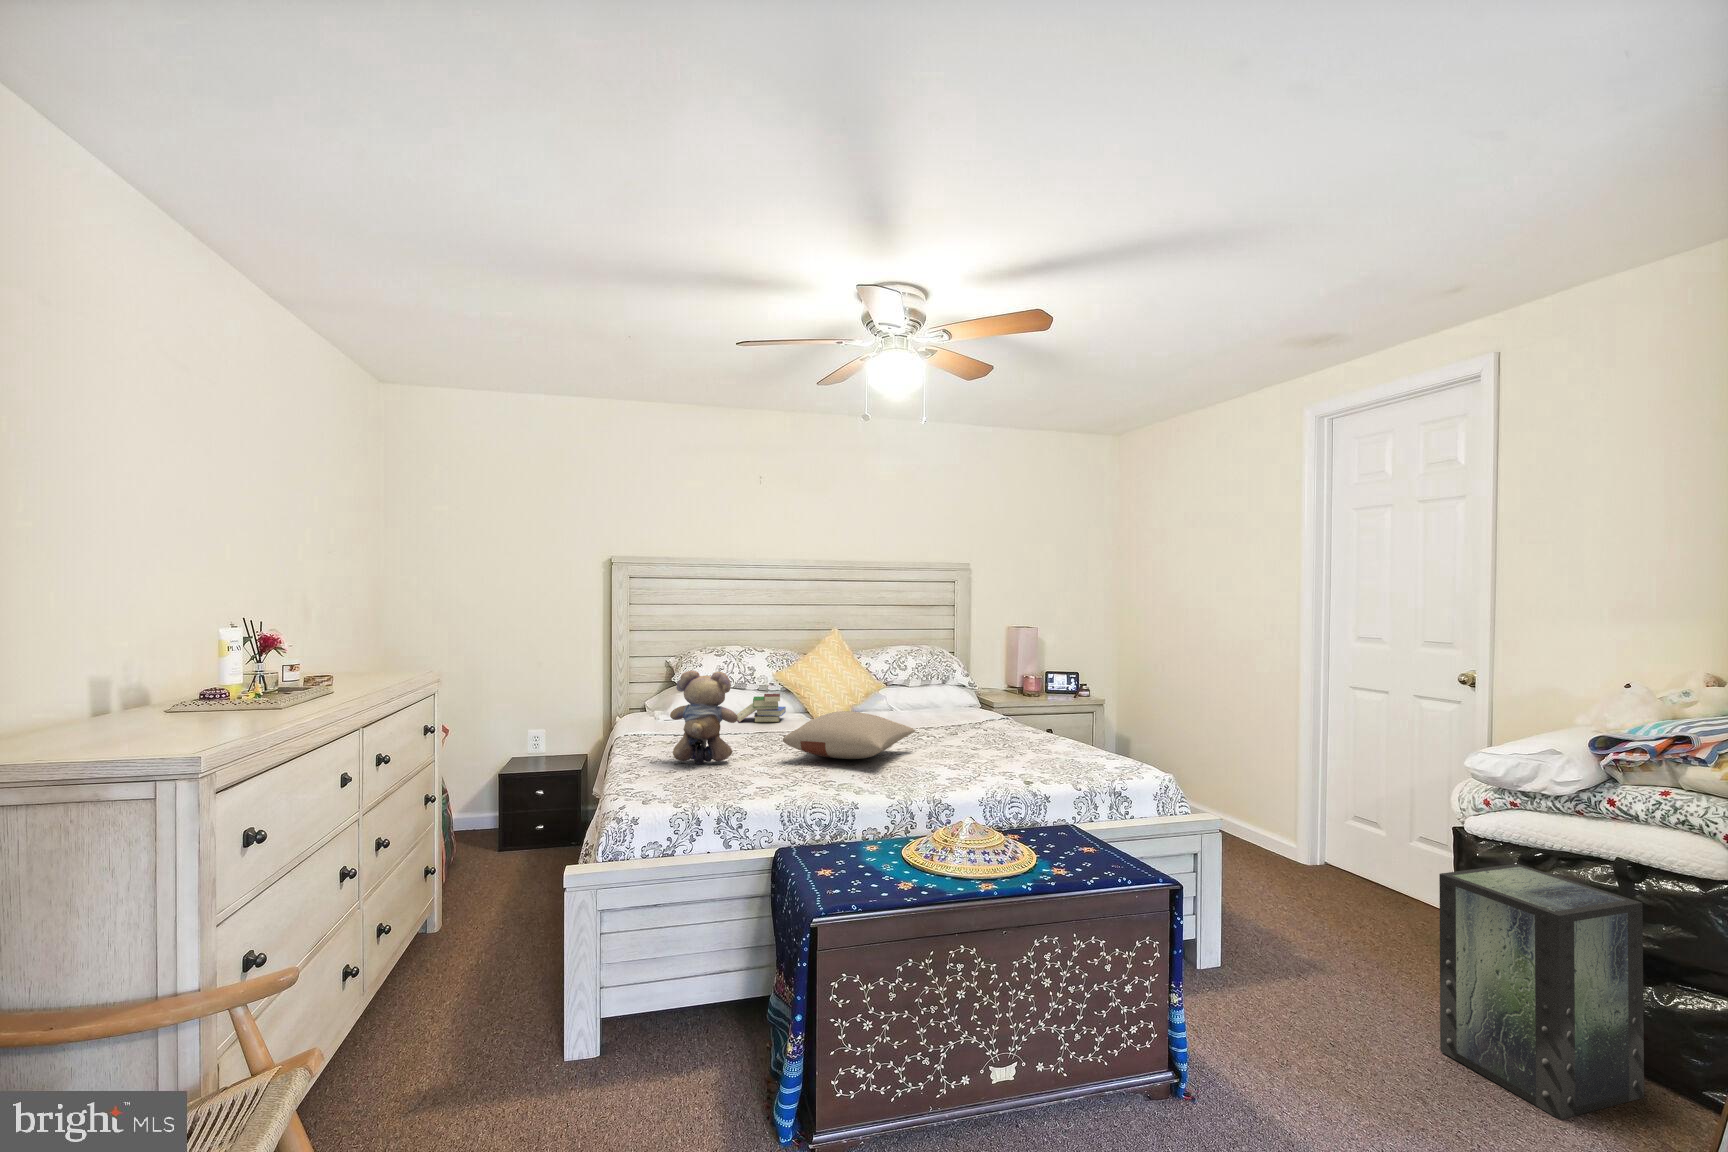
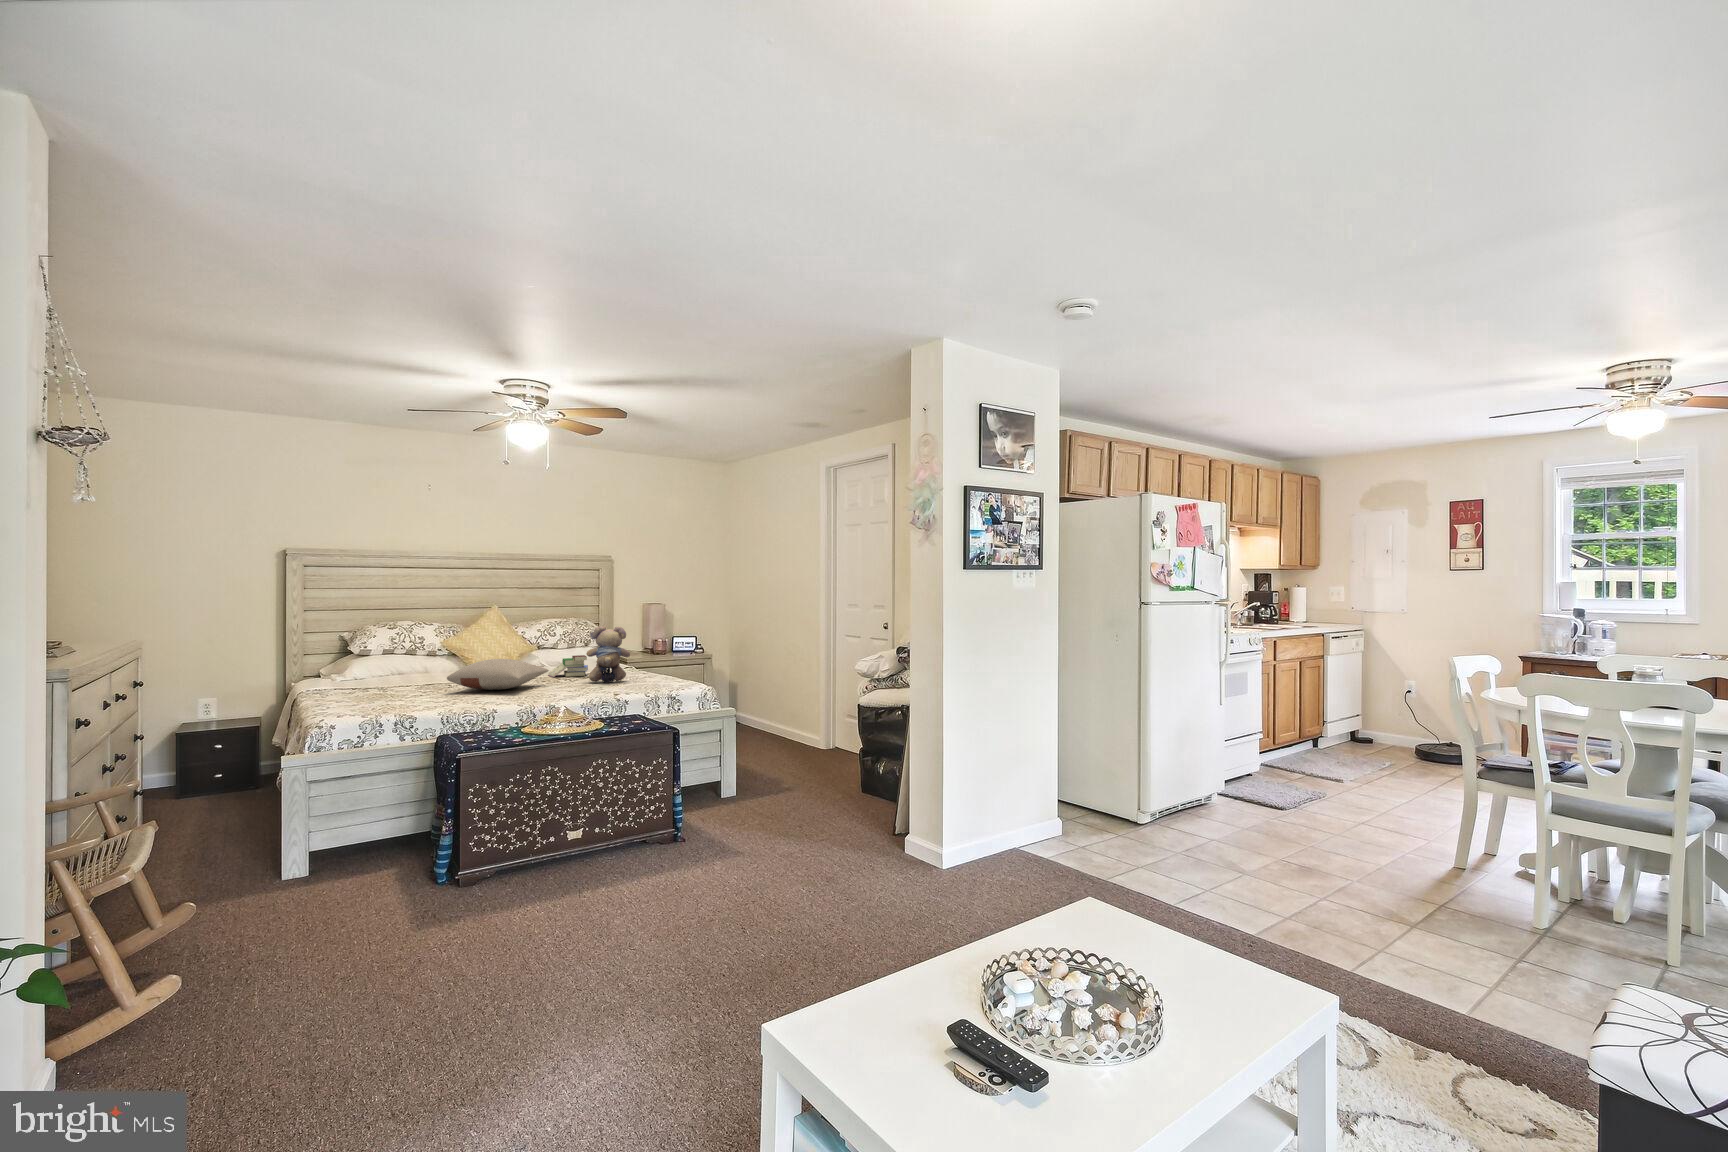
teddy bear: present [670,670,738,764] -> present [586,626,630,683]
book: present [737,694,786,722] -> present [548,655,588,677]
storage box: present [1439,864,1644,1119] -> none [825,715,903,825]

